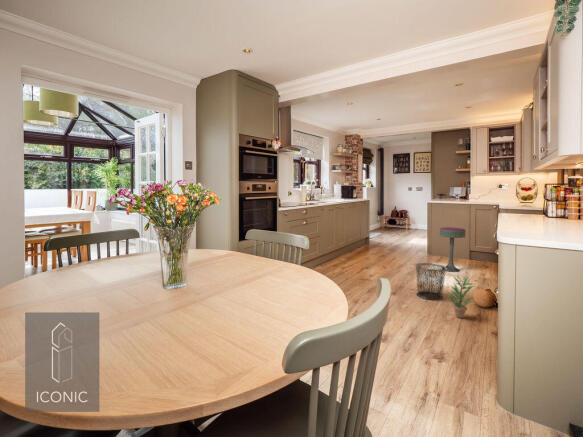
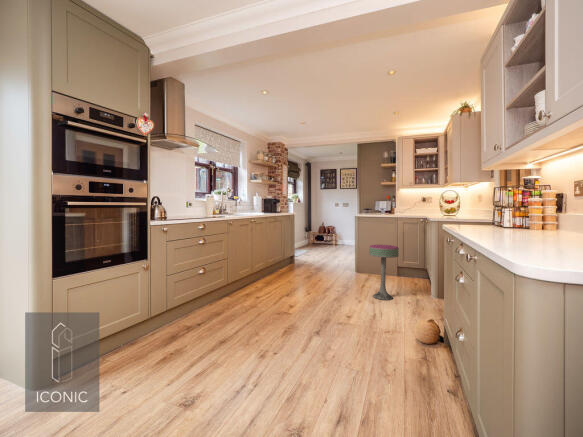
trash can: present [416,263,446,300] -> none [340,298,384,358]
potted plant: present [448,277,473,318] -> none [389,328,437,404]

